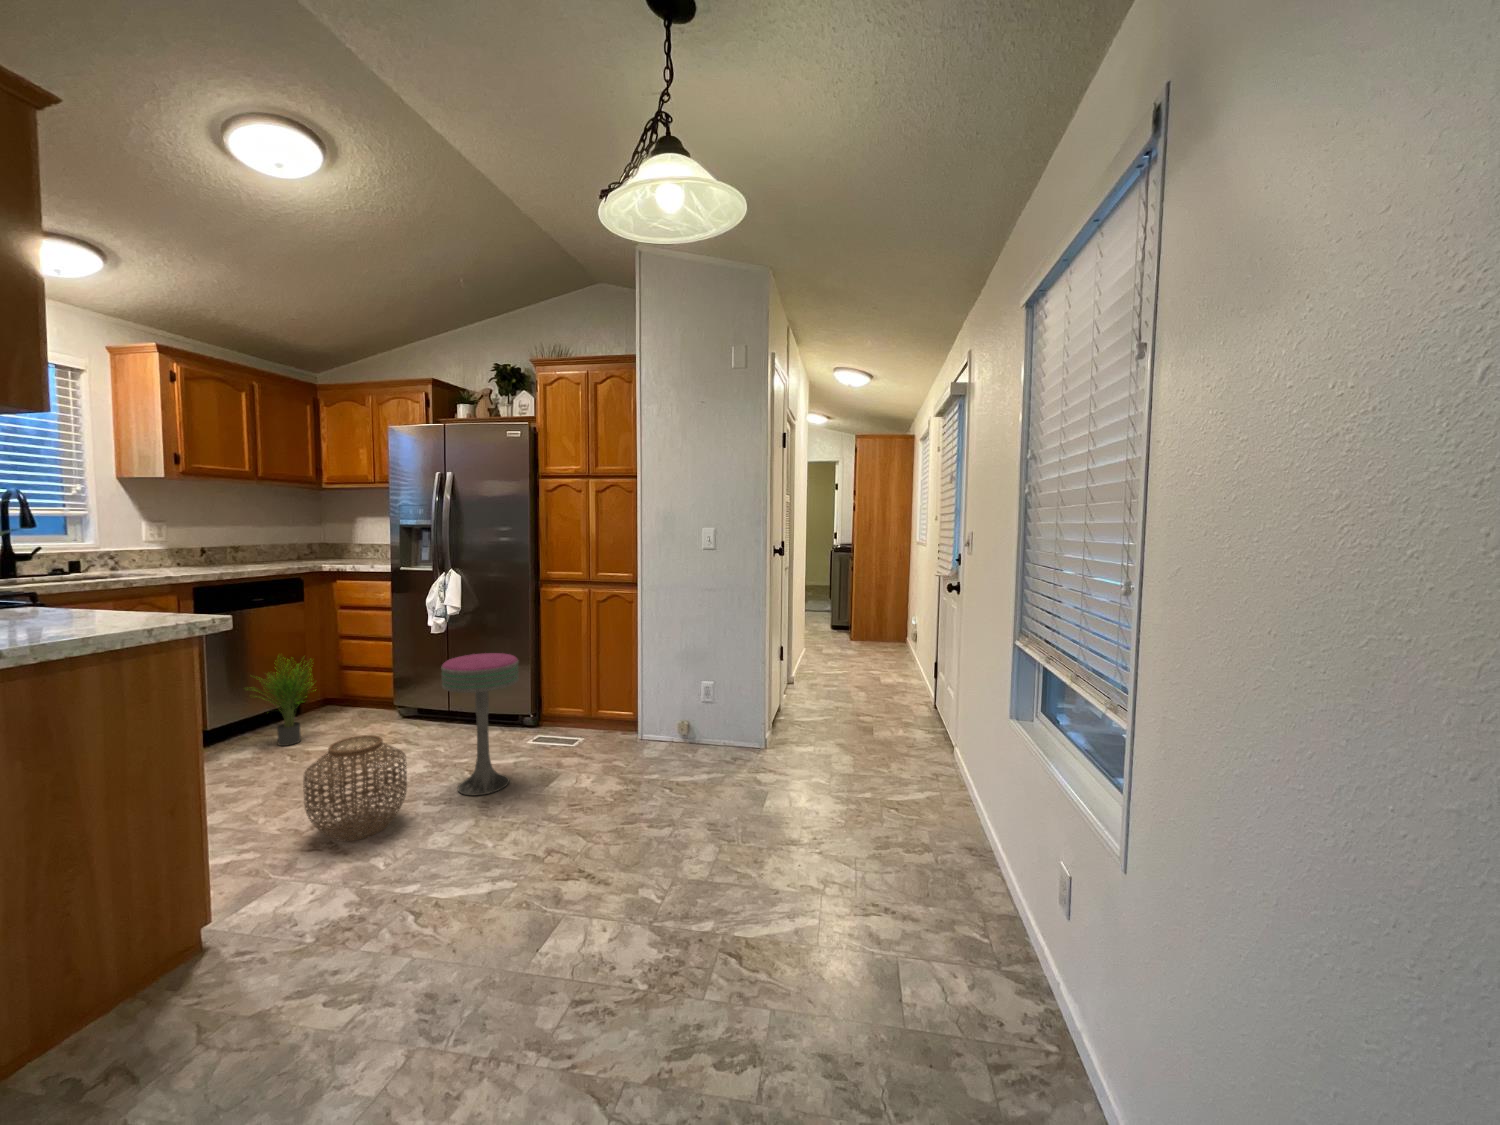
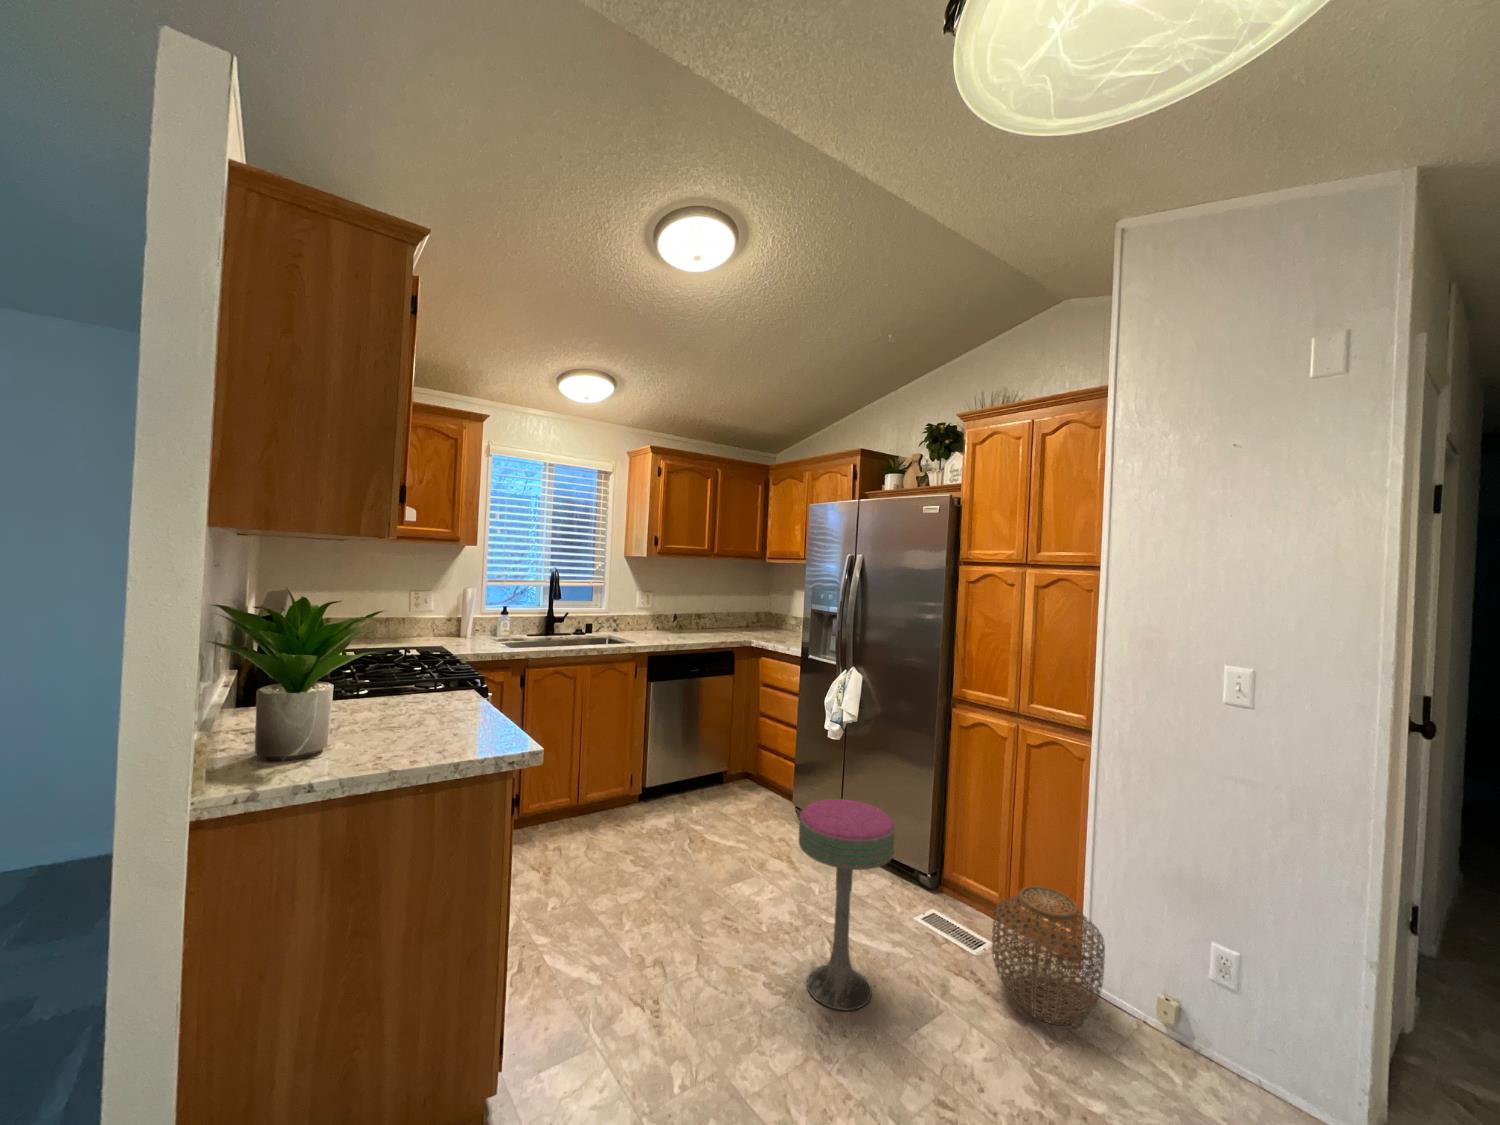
potted plant: present [256,662,313,746] -> none [666,729,726,825]
woven basket: present [304,735,407,841] -> present [992,886,1105,1025]

